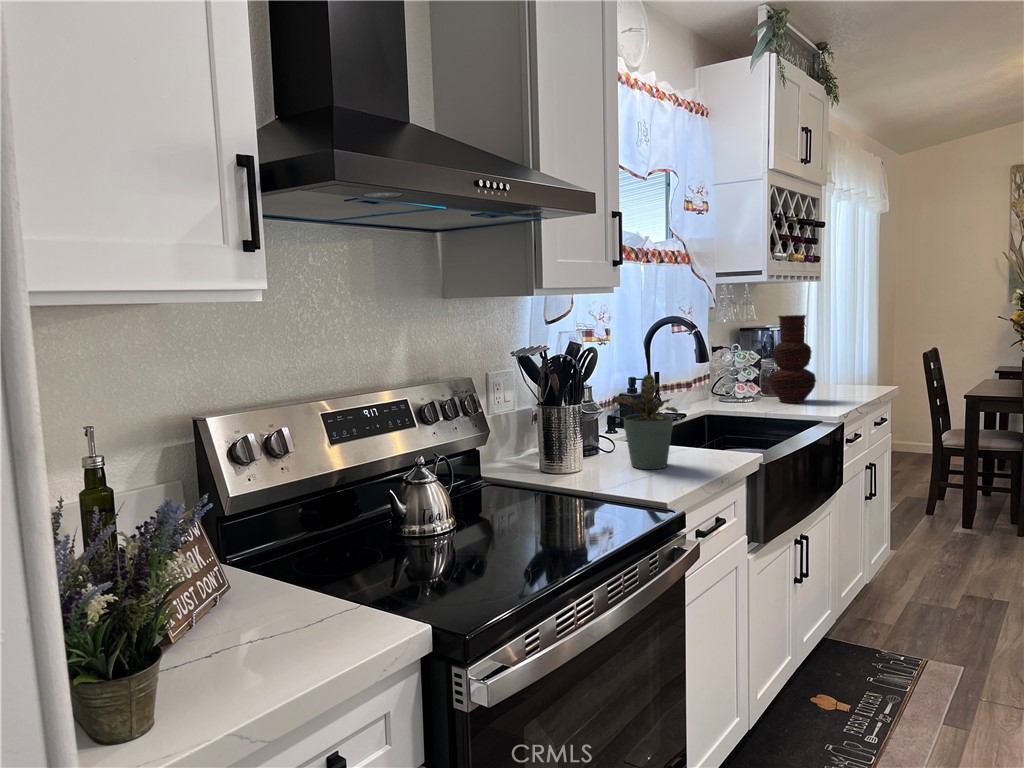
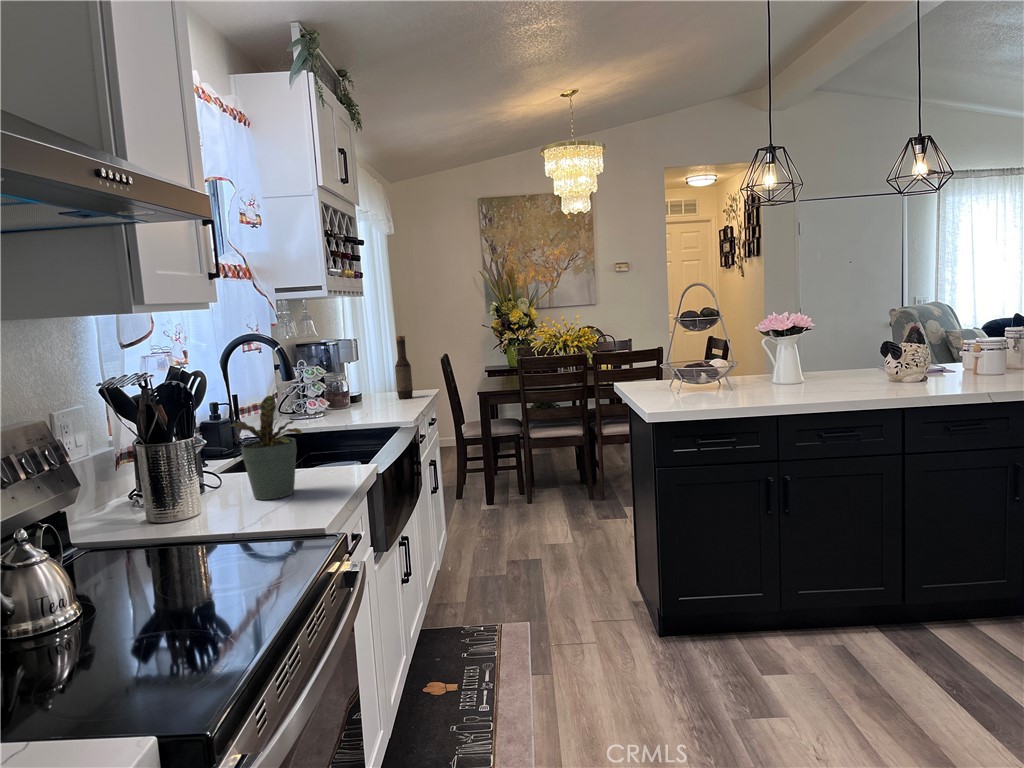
vase: present [769,315,816,403] -> none [341,329,385,416]
bottle: none [841,323,860,391] -> present [395,336,413,399]

